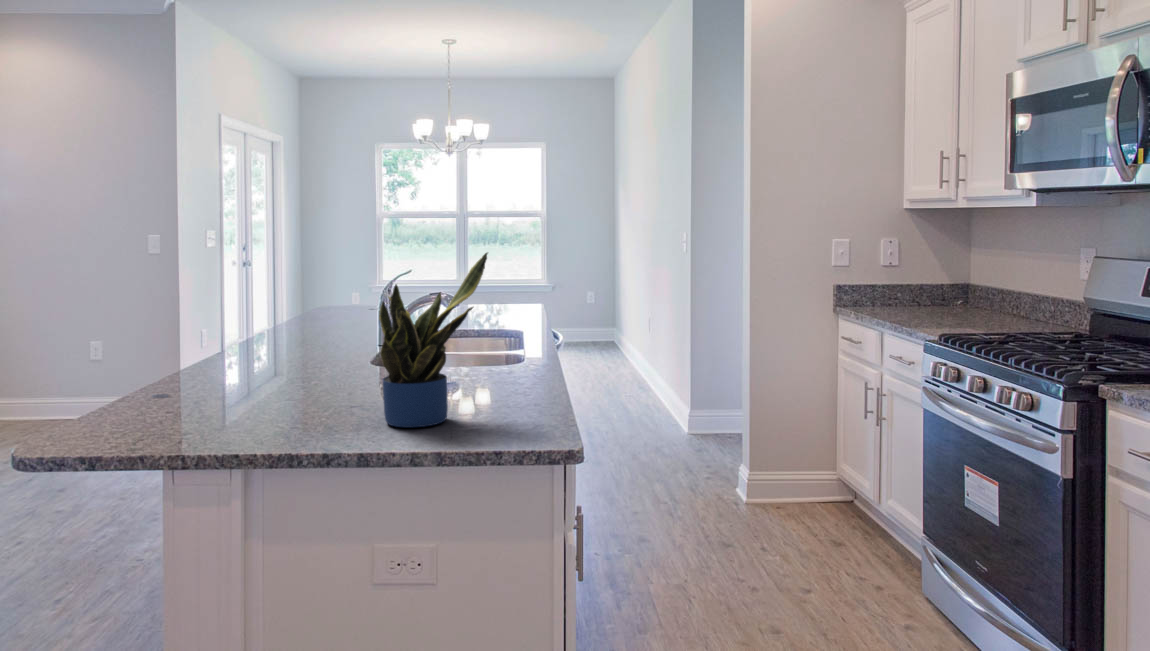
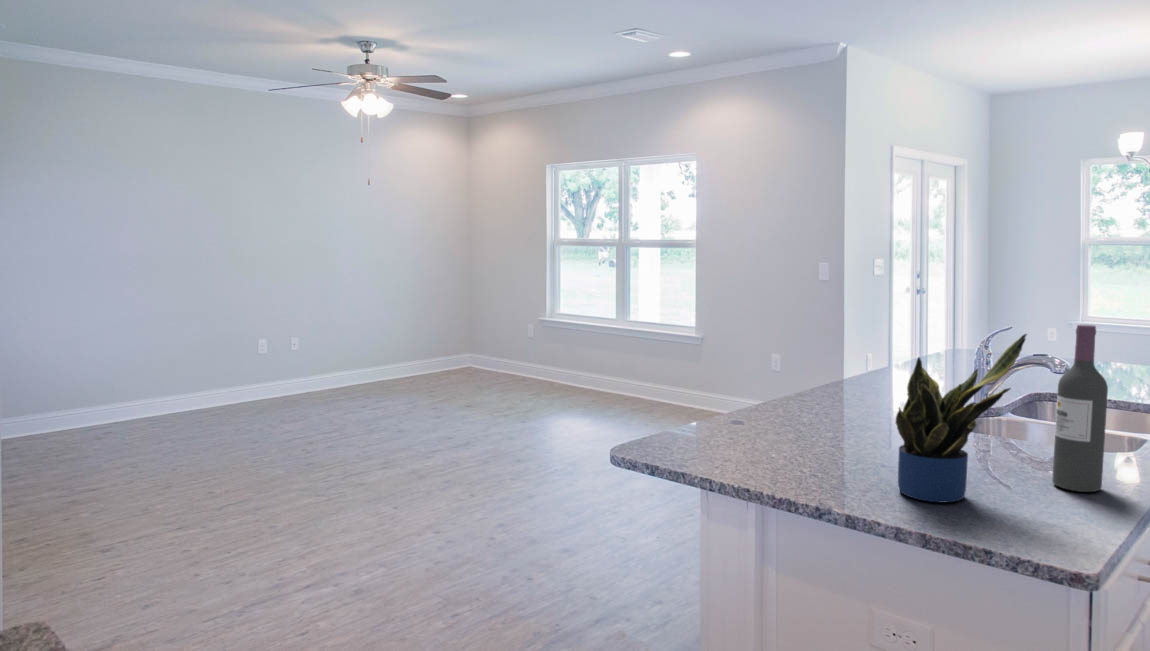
wine bottle: none [499,245,539,396] -> present [1052,325,1108,492]

